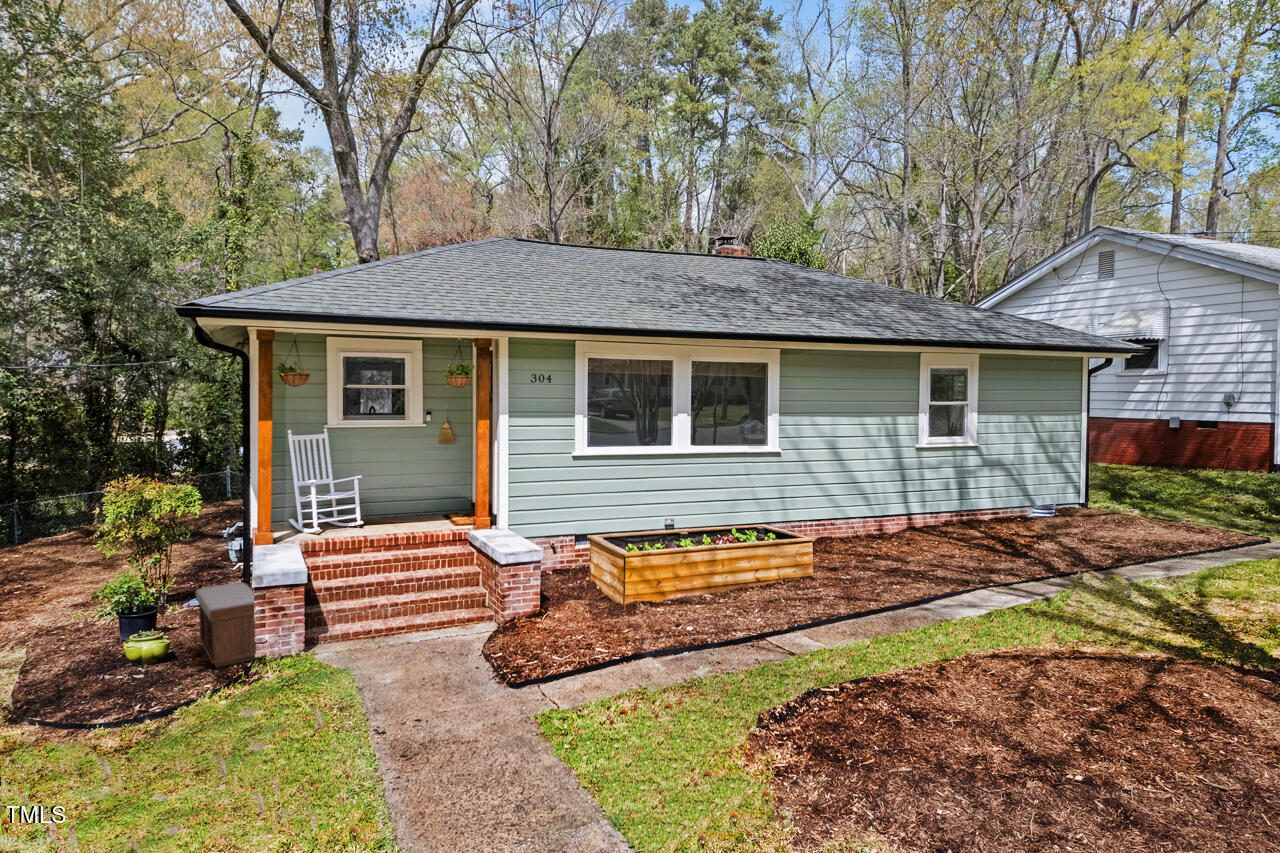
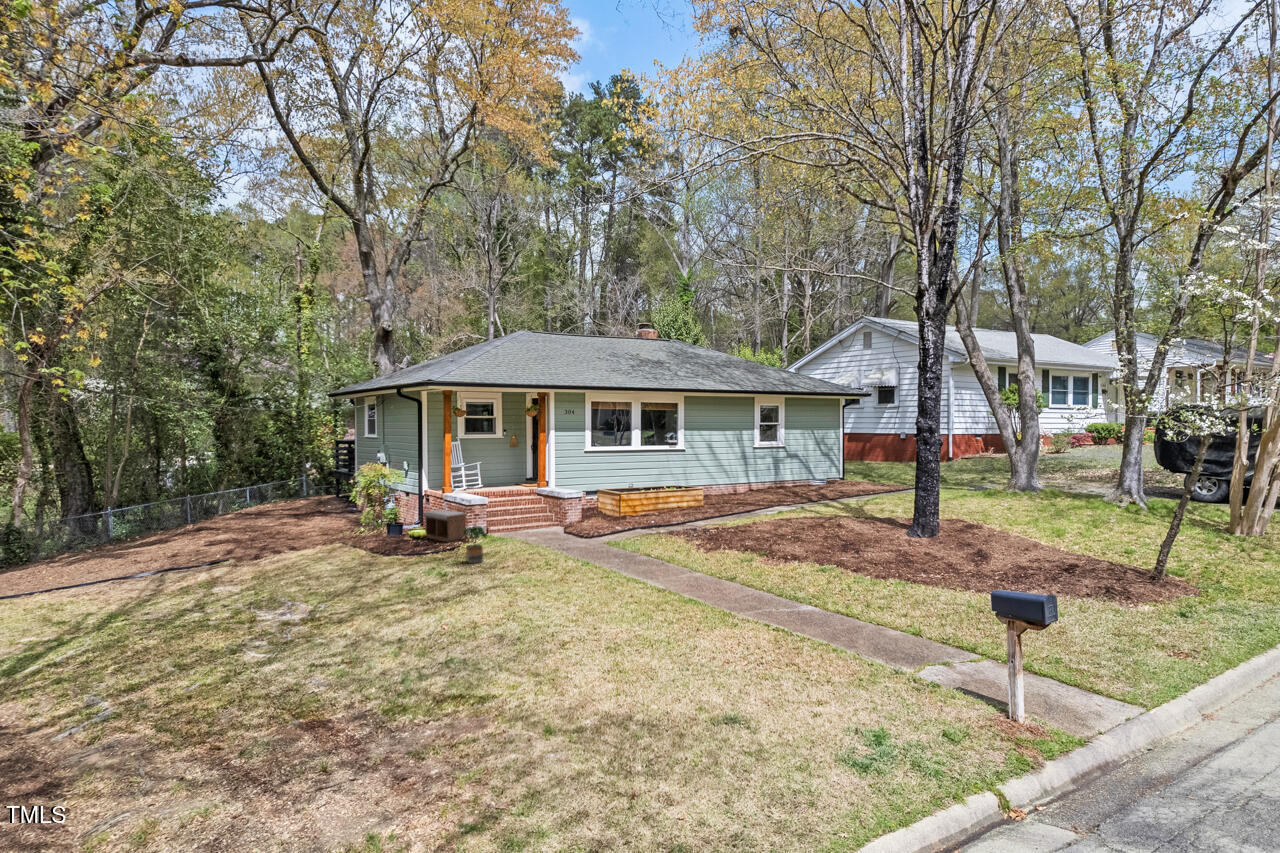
potted tree: none [105,680,184,796] -> present [463,526,487,563]

